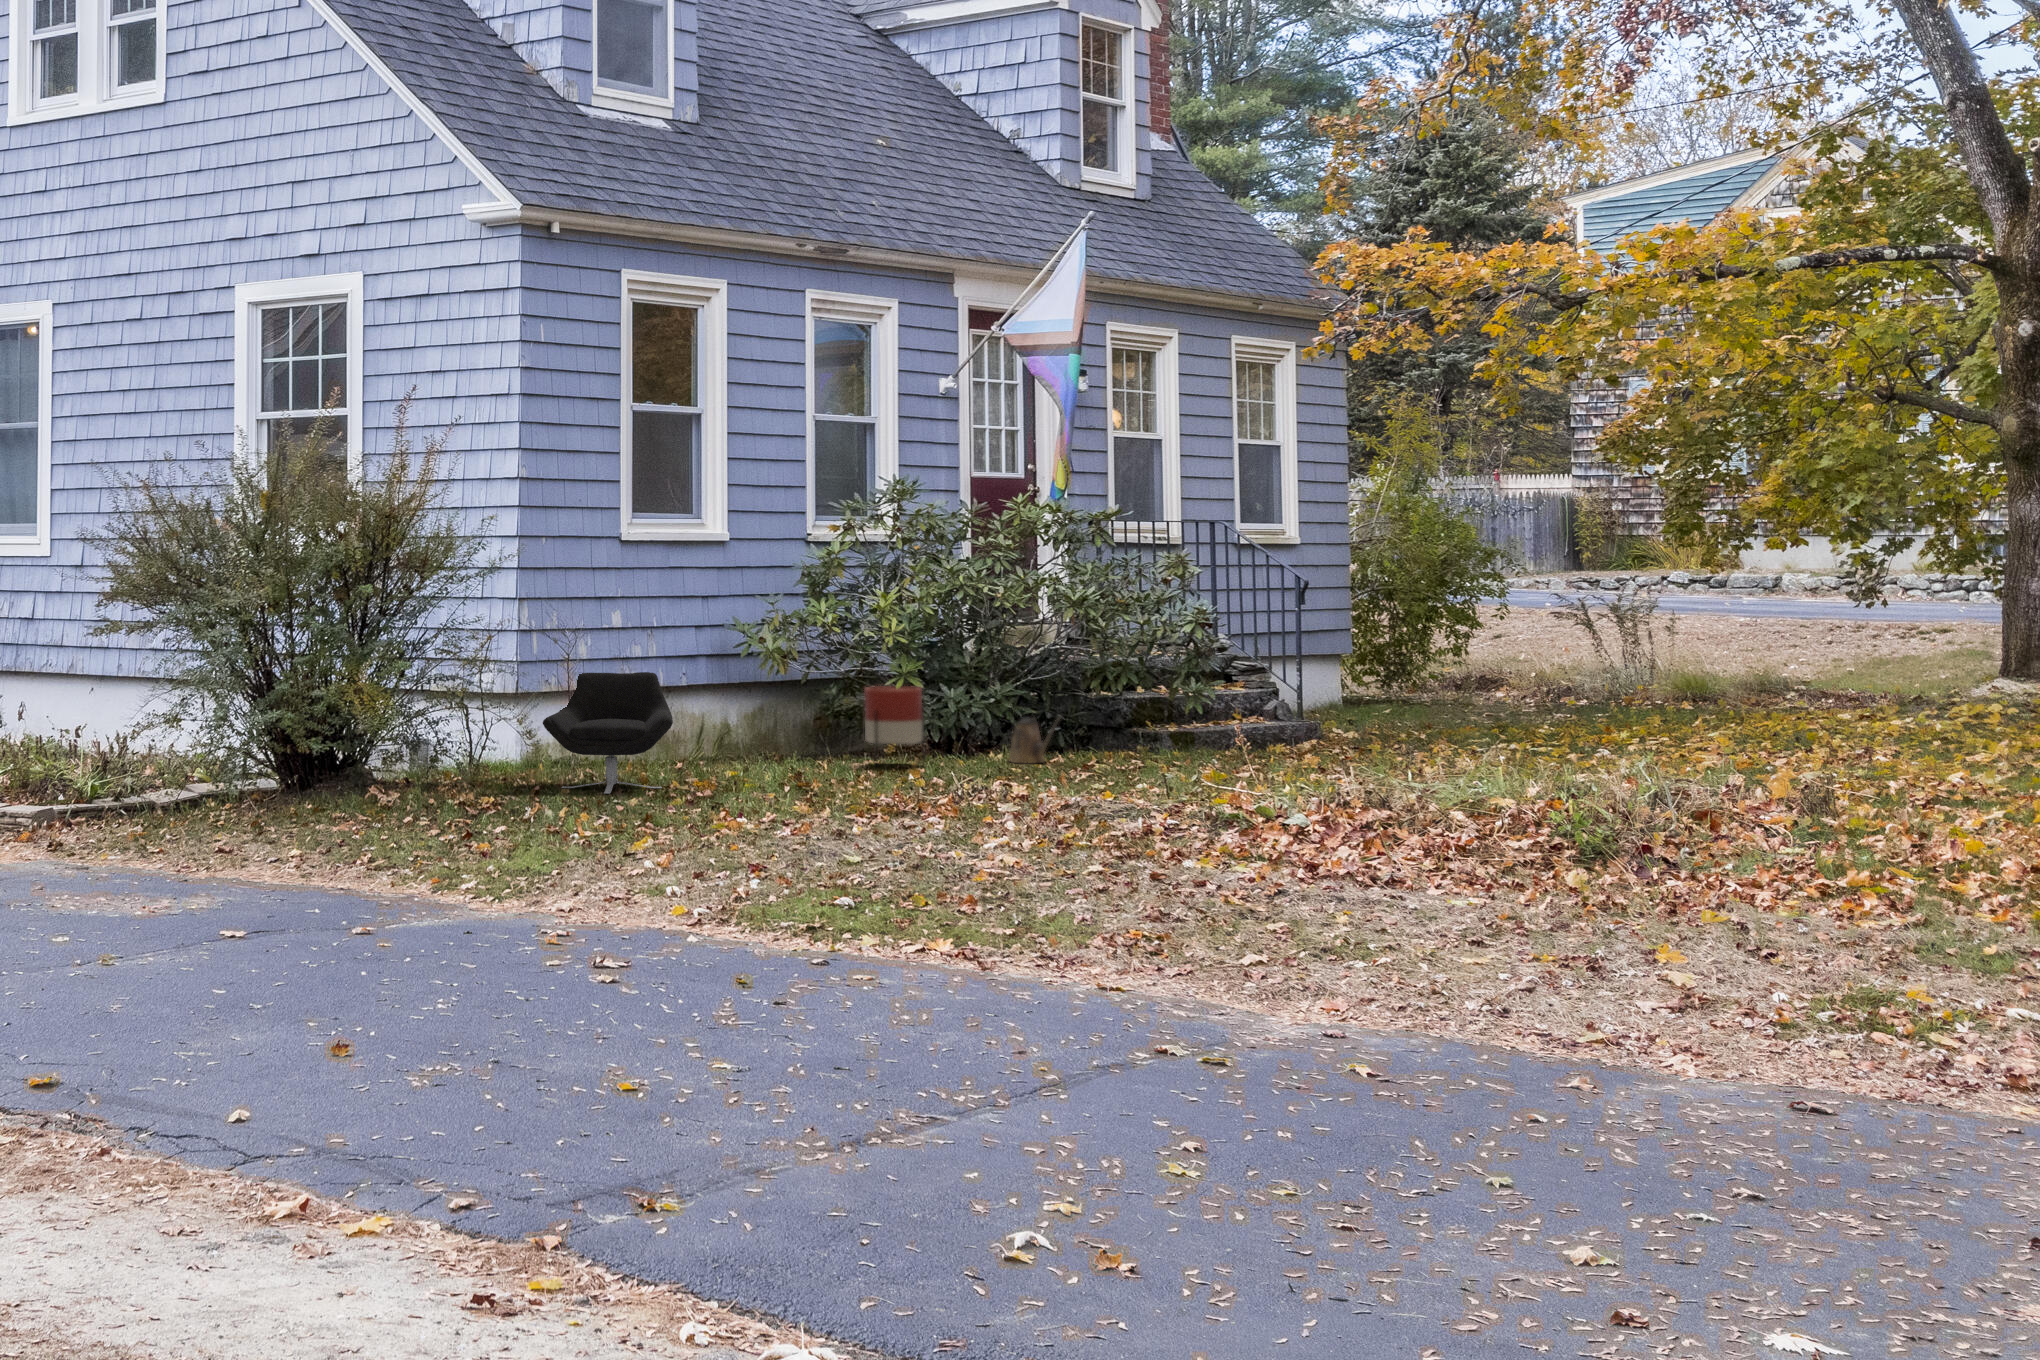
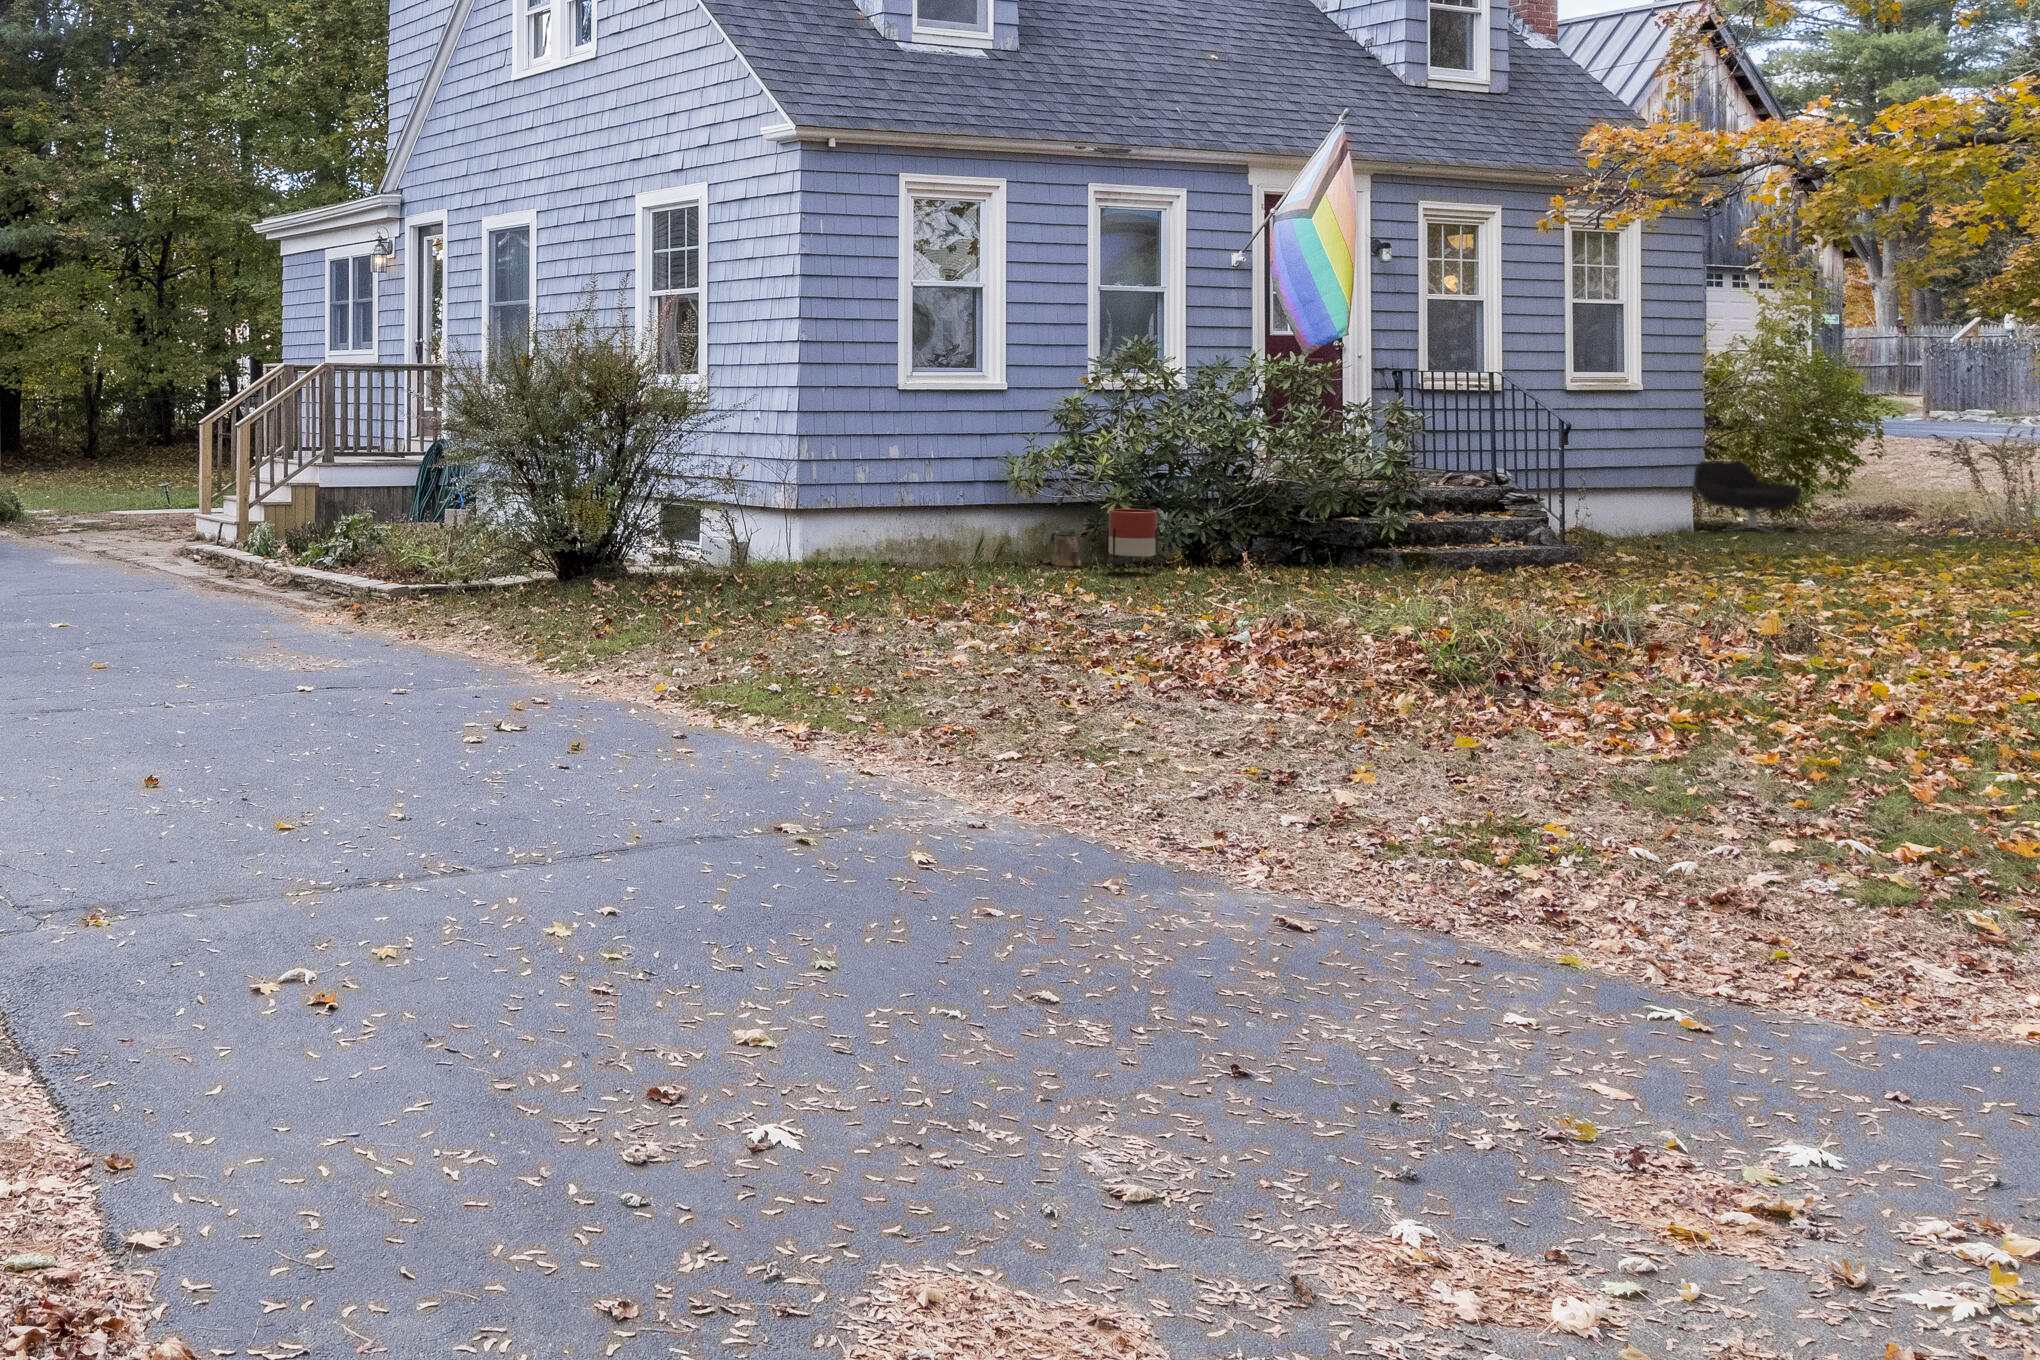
lounge chair: present [543,672,673,794] -> present [1693,461,1802,533]
watering can: present [1009,717,1061,764] -> present [1050,529,1094,566]

